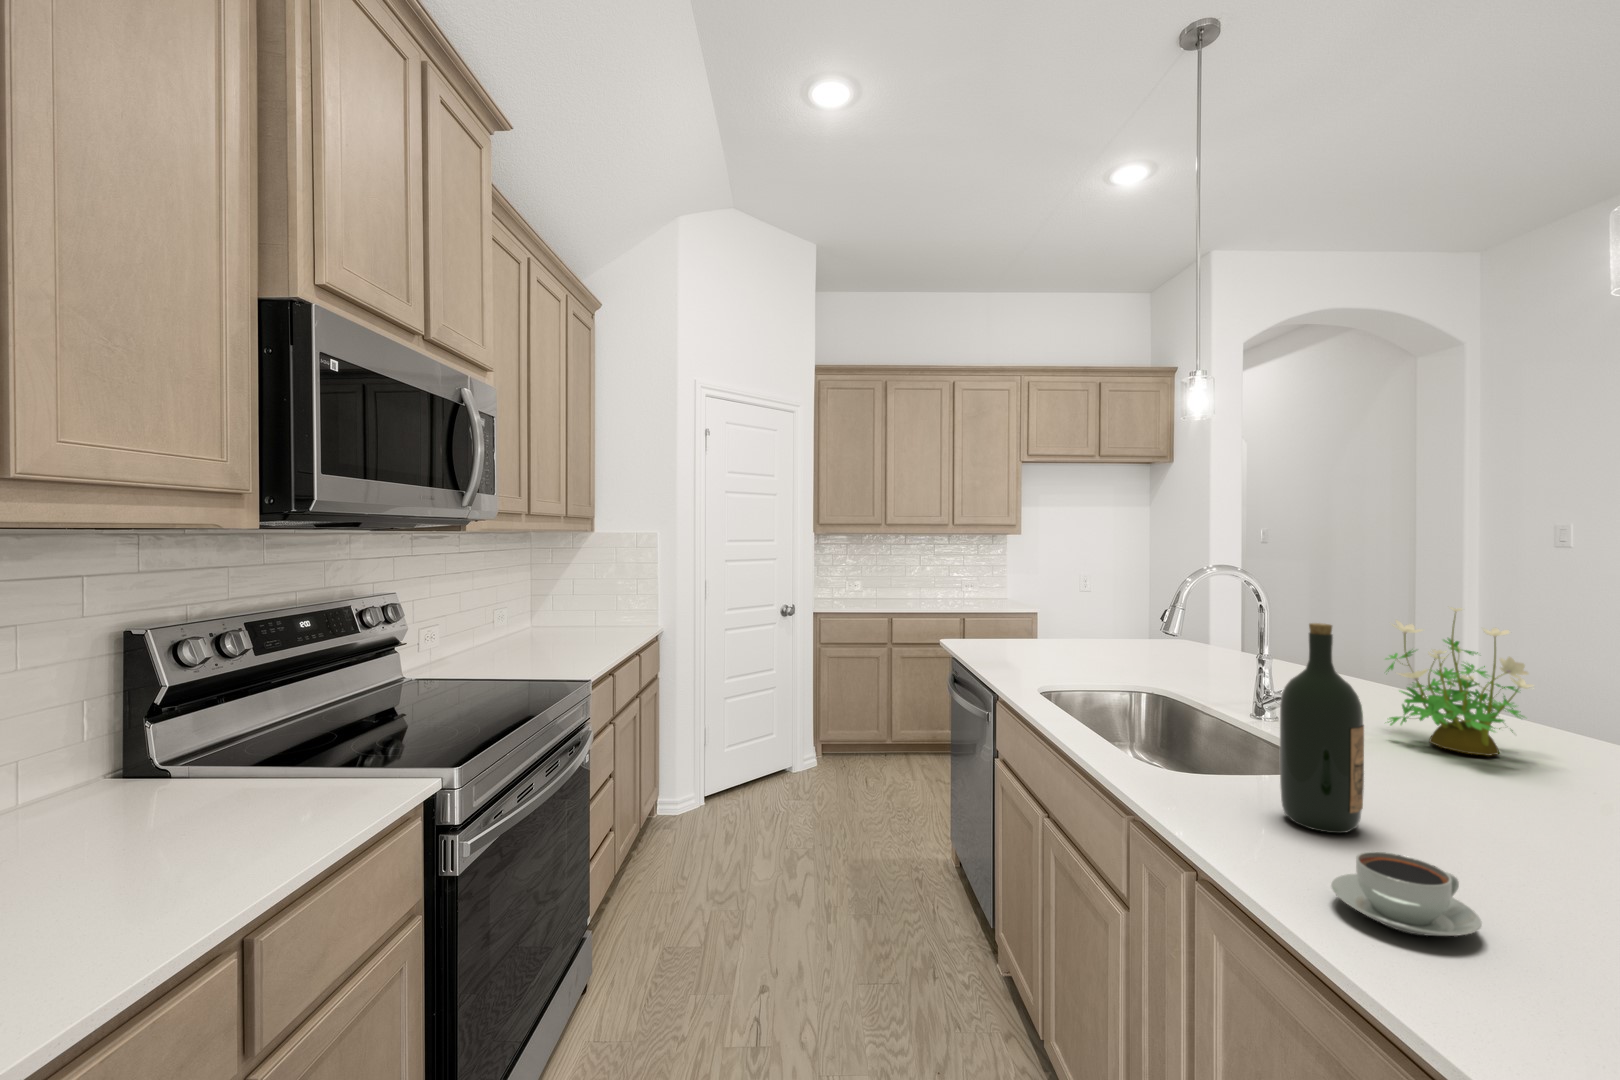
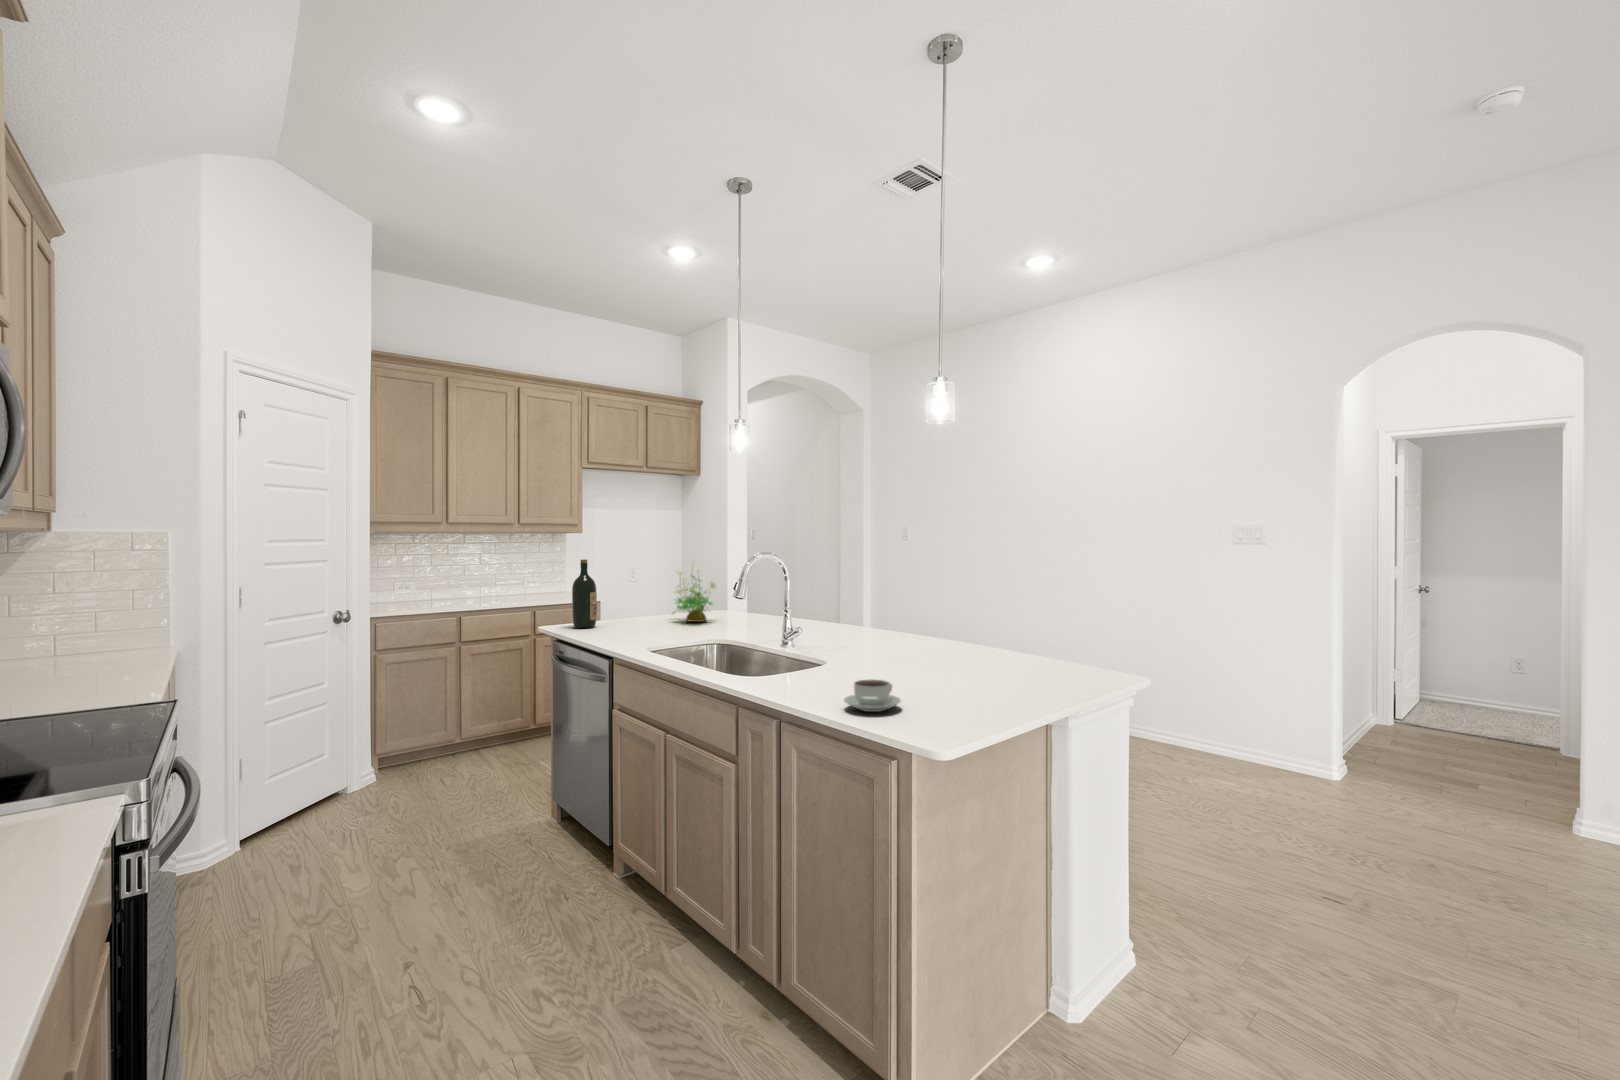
potted plant: present [1386,607,1534,756] -> present [675,568,716,622]
wine bottle: present [1280,623,1364,833] -> present [572,559,597,628]

